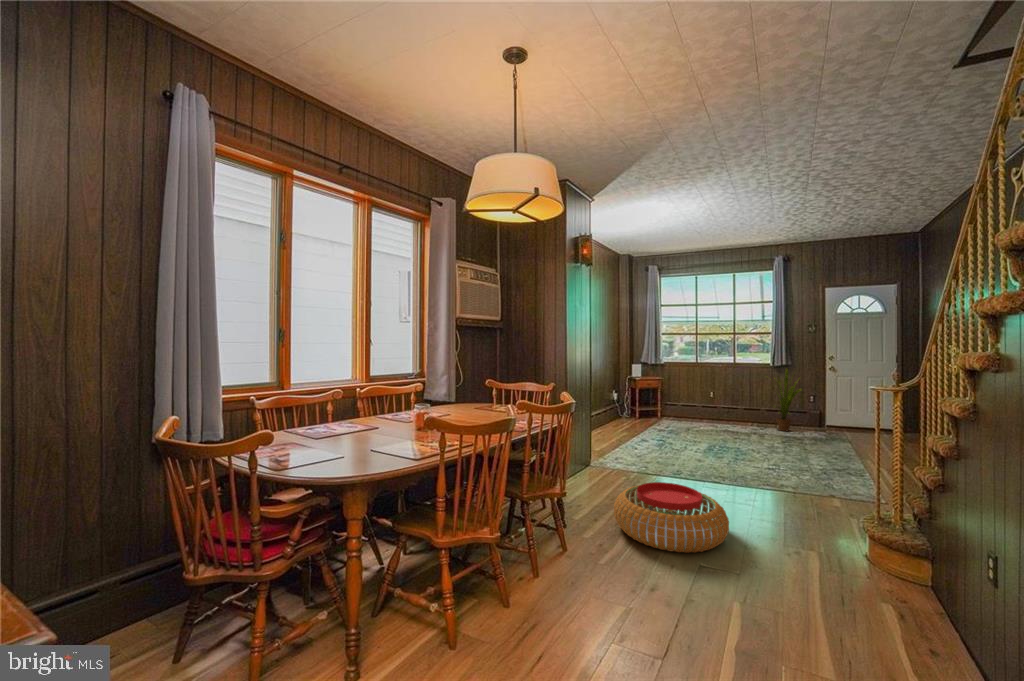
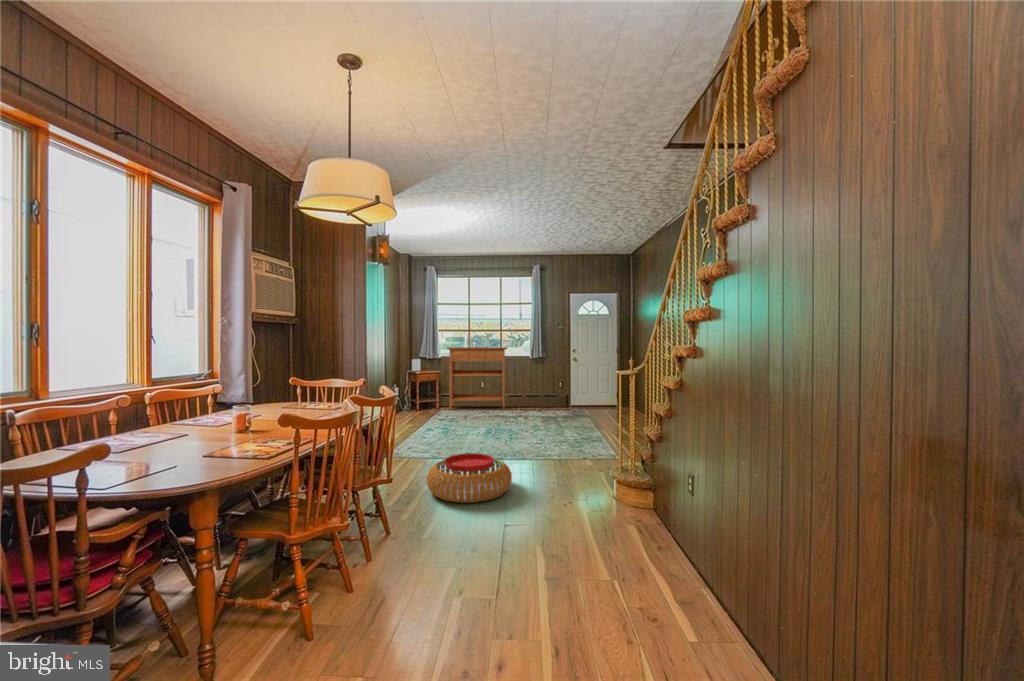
console table: none [668,352,747,427] -> present [447,347,507,410]
house plant: present [776,369,801,431] -> none [519,360,546,410]

